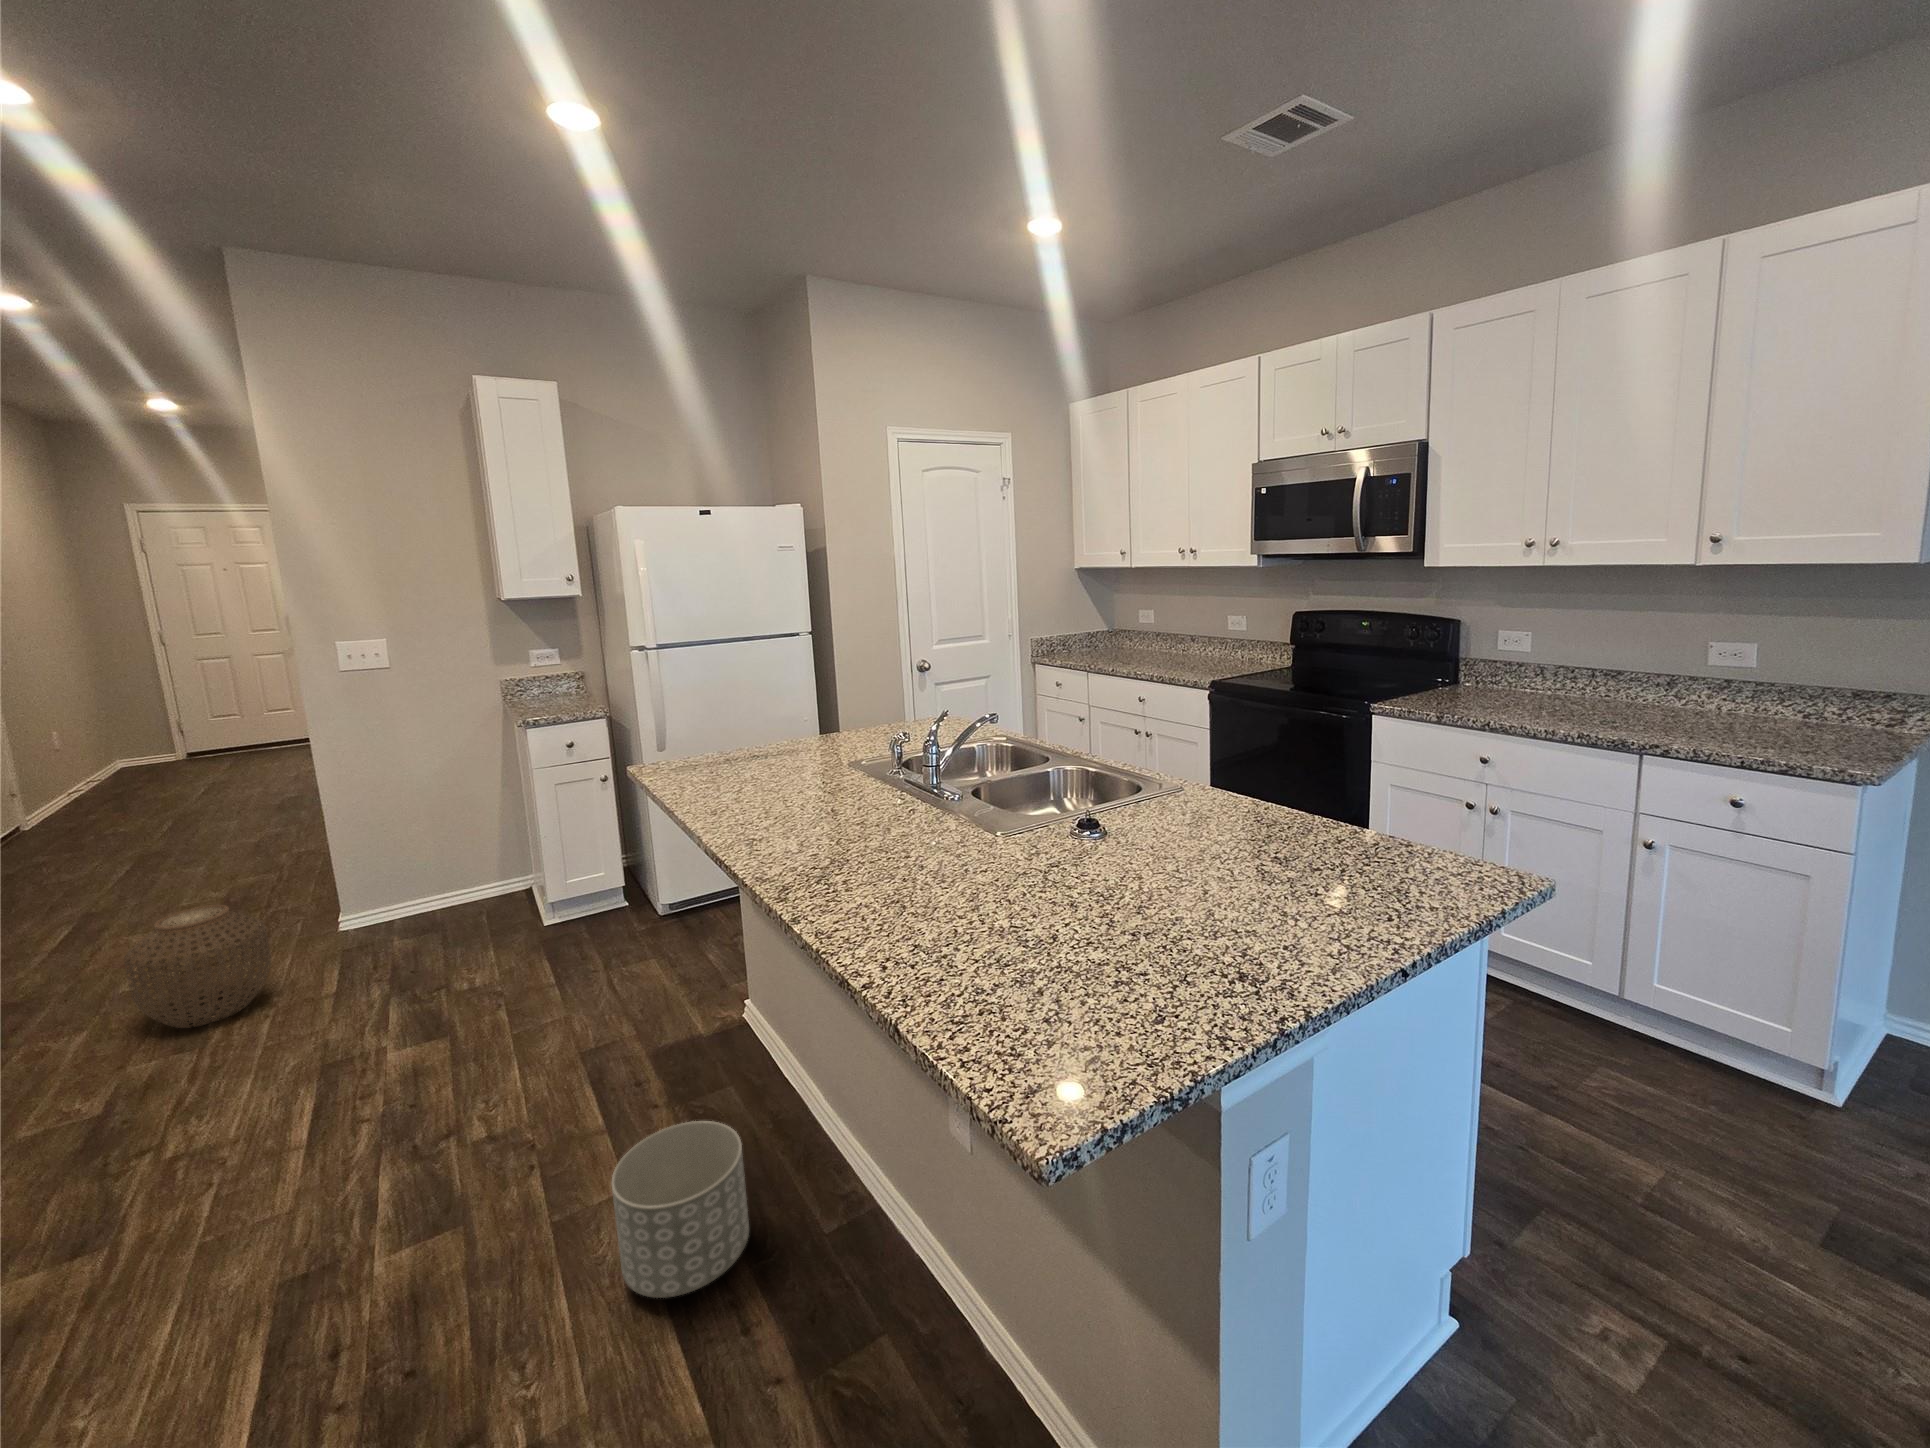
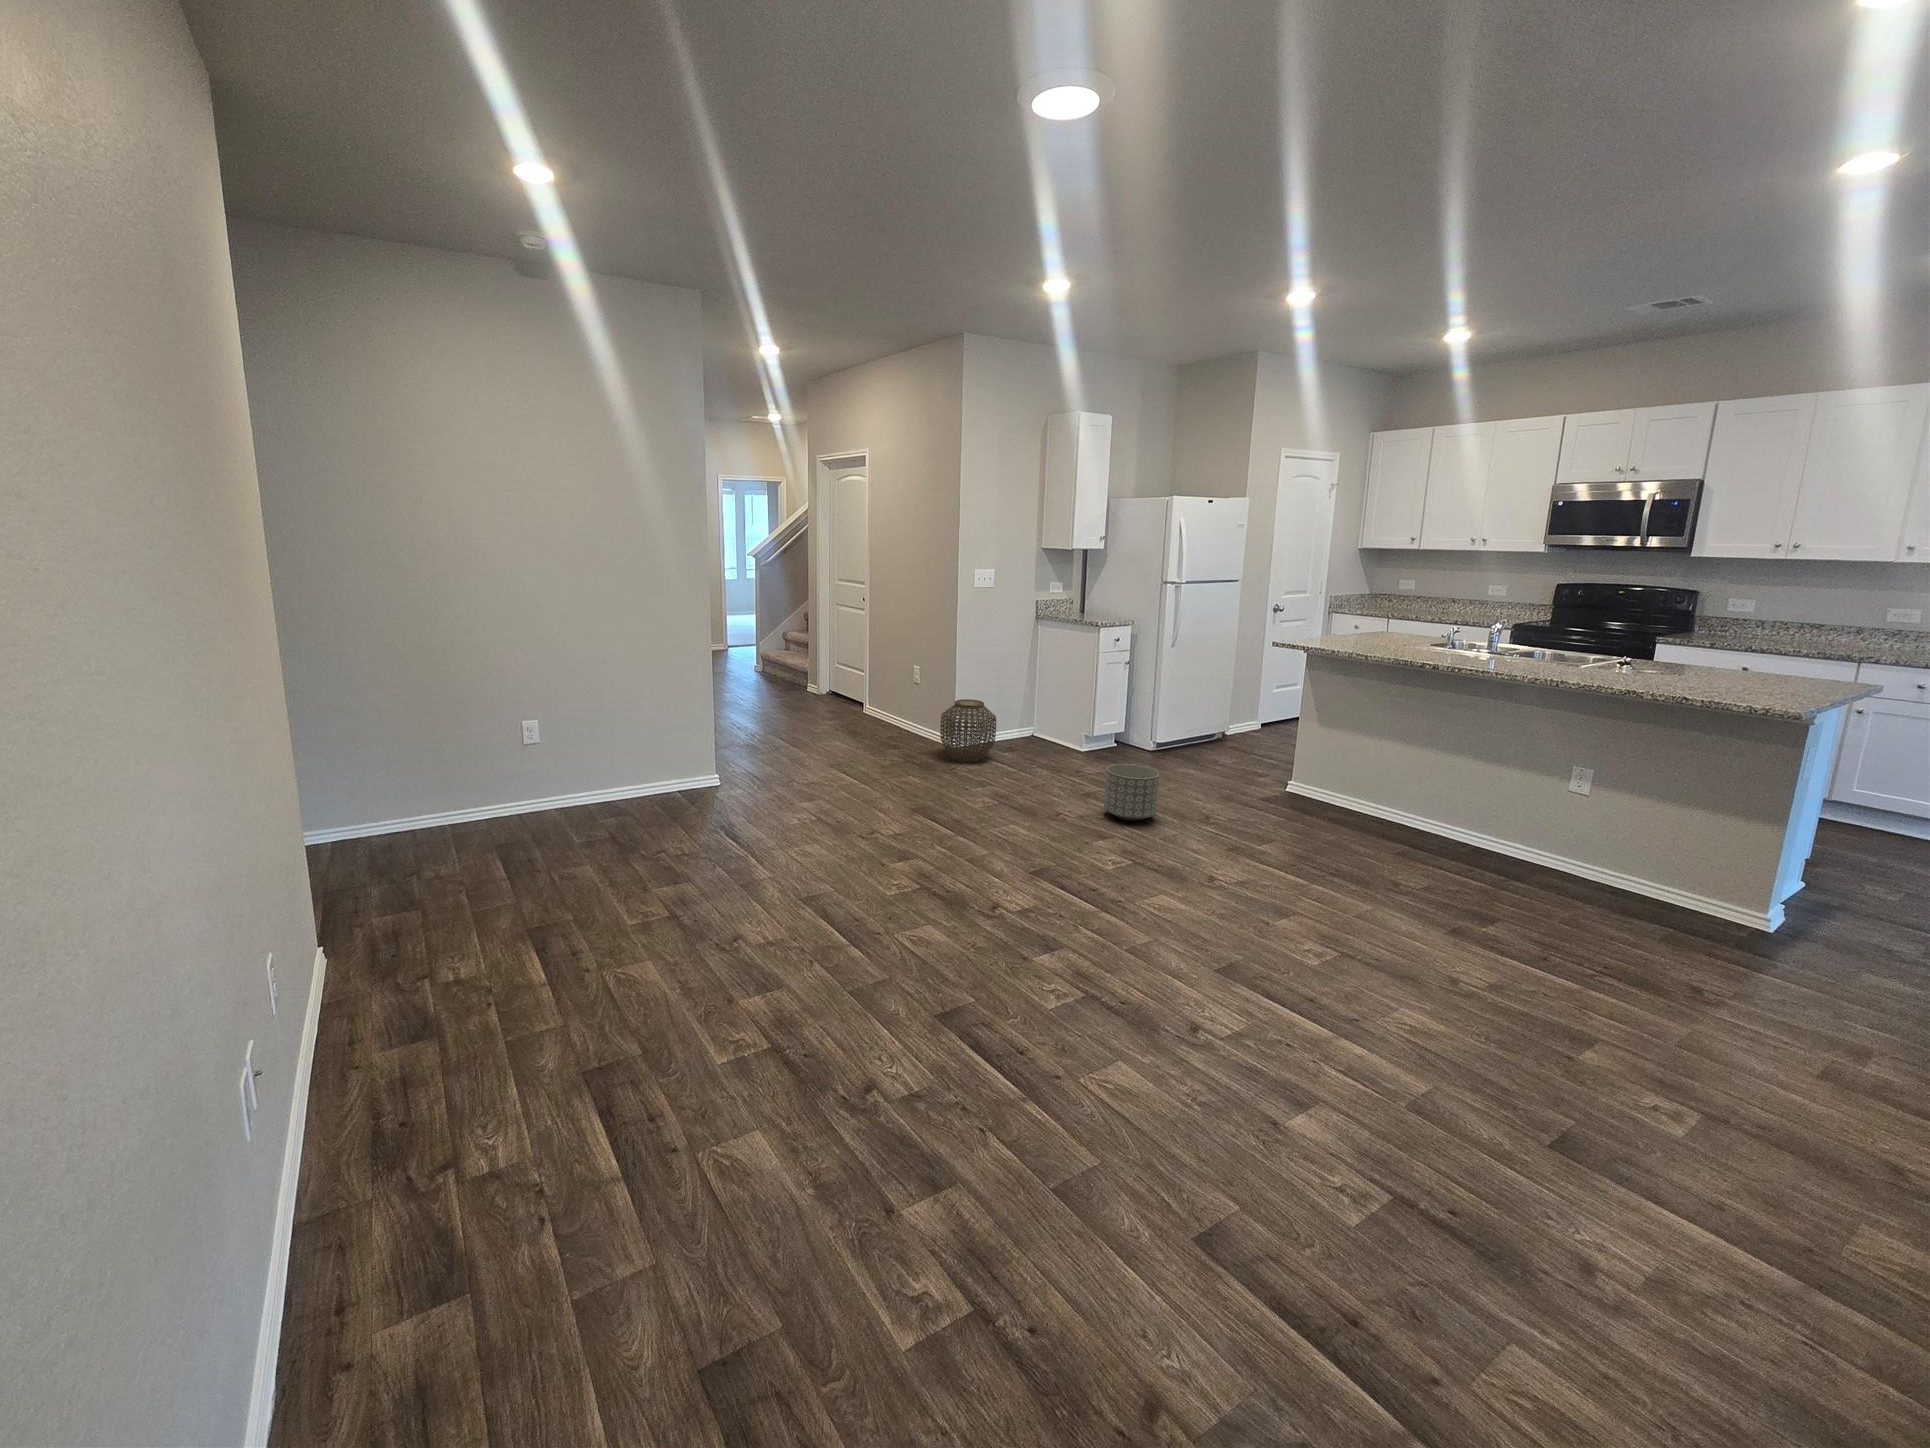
planter: present [612,1121,749,1298] -> present [1104,764,1159,821]

